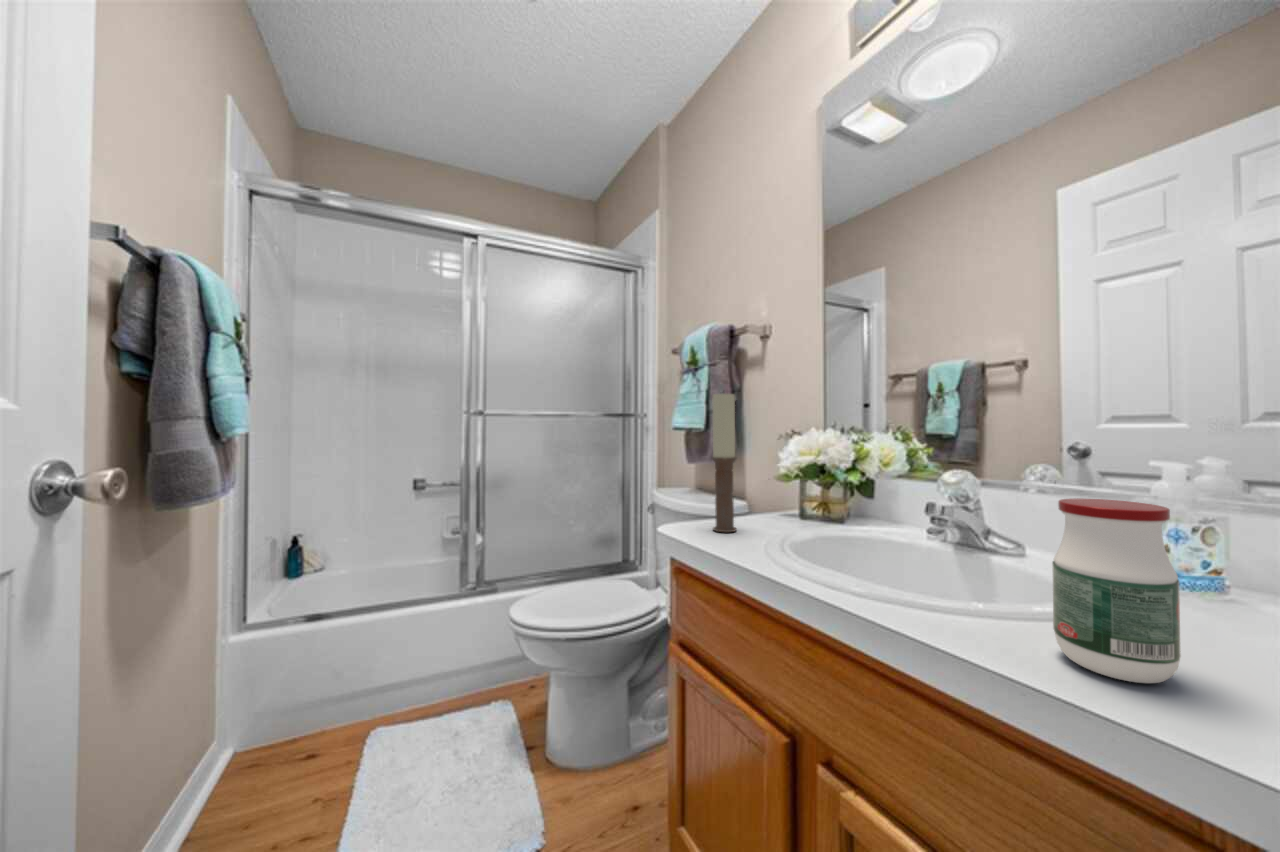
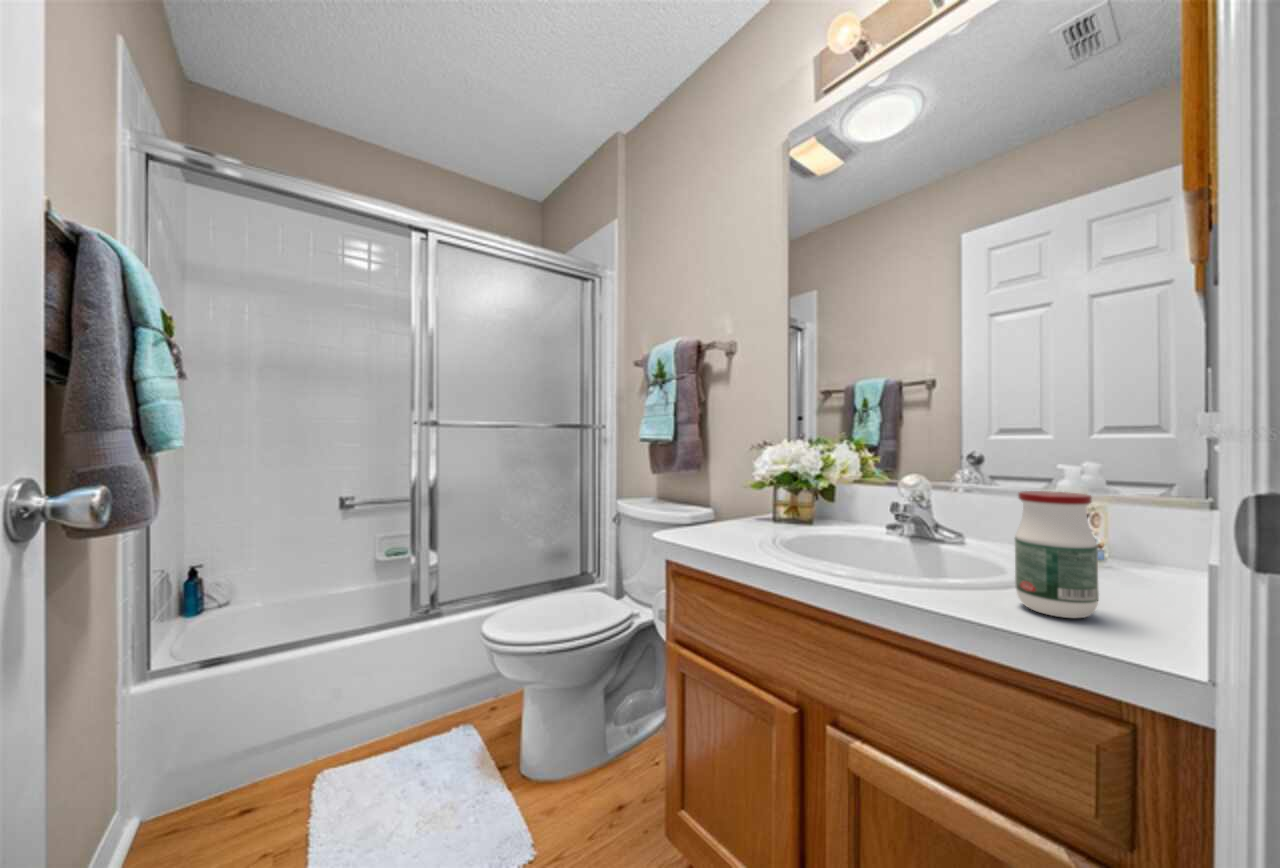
candle: present [712,393,736,532] -> none [705,405,728,536]

